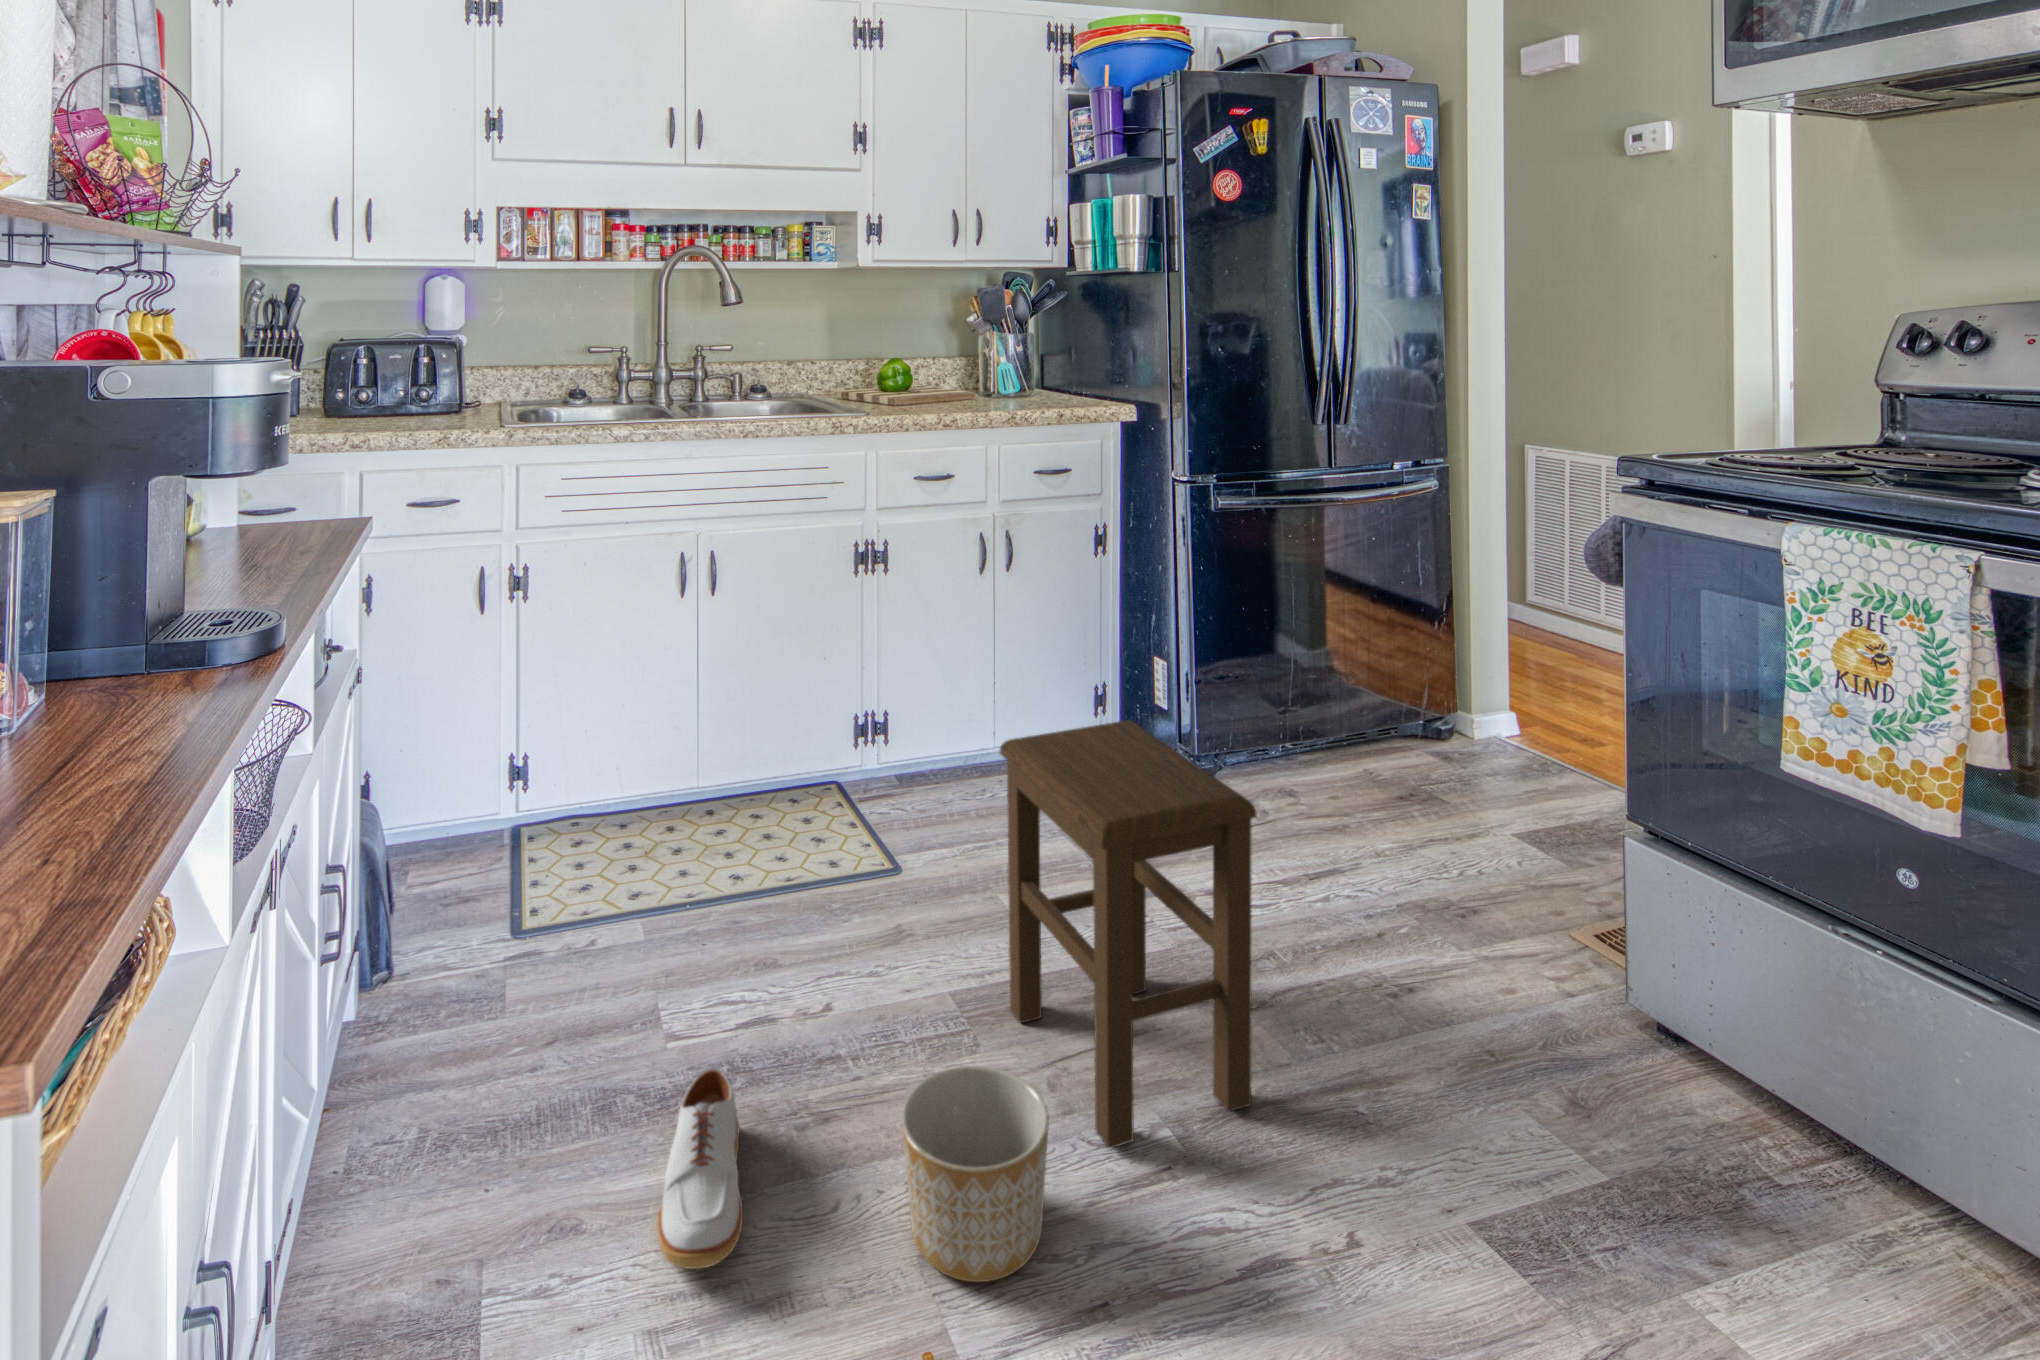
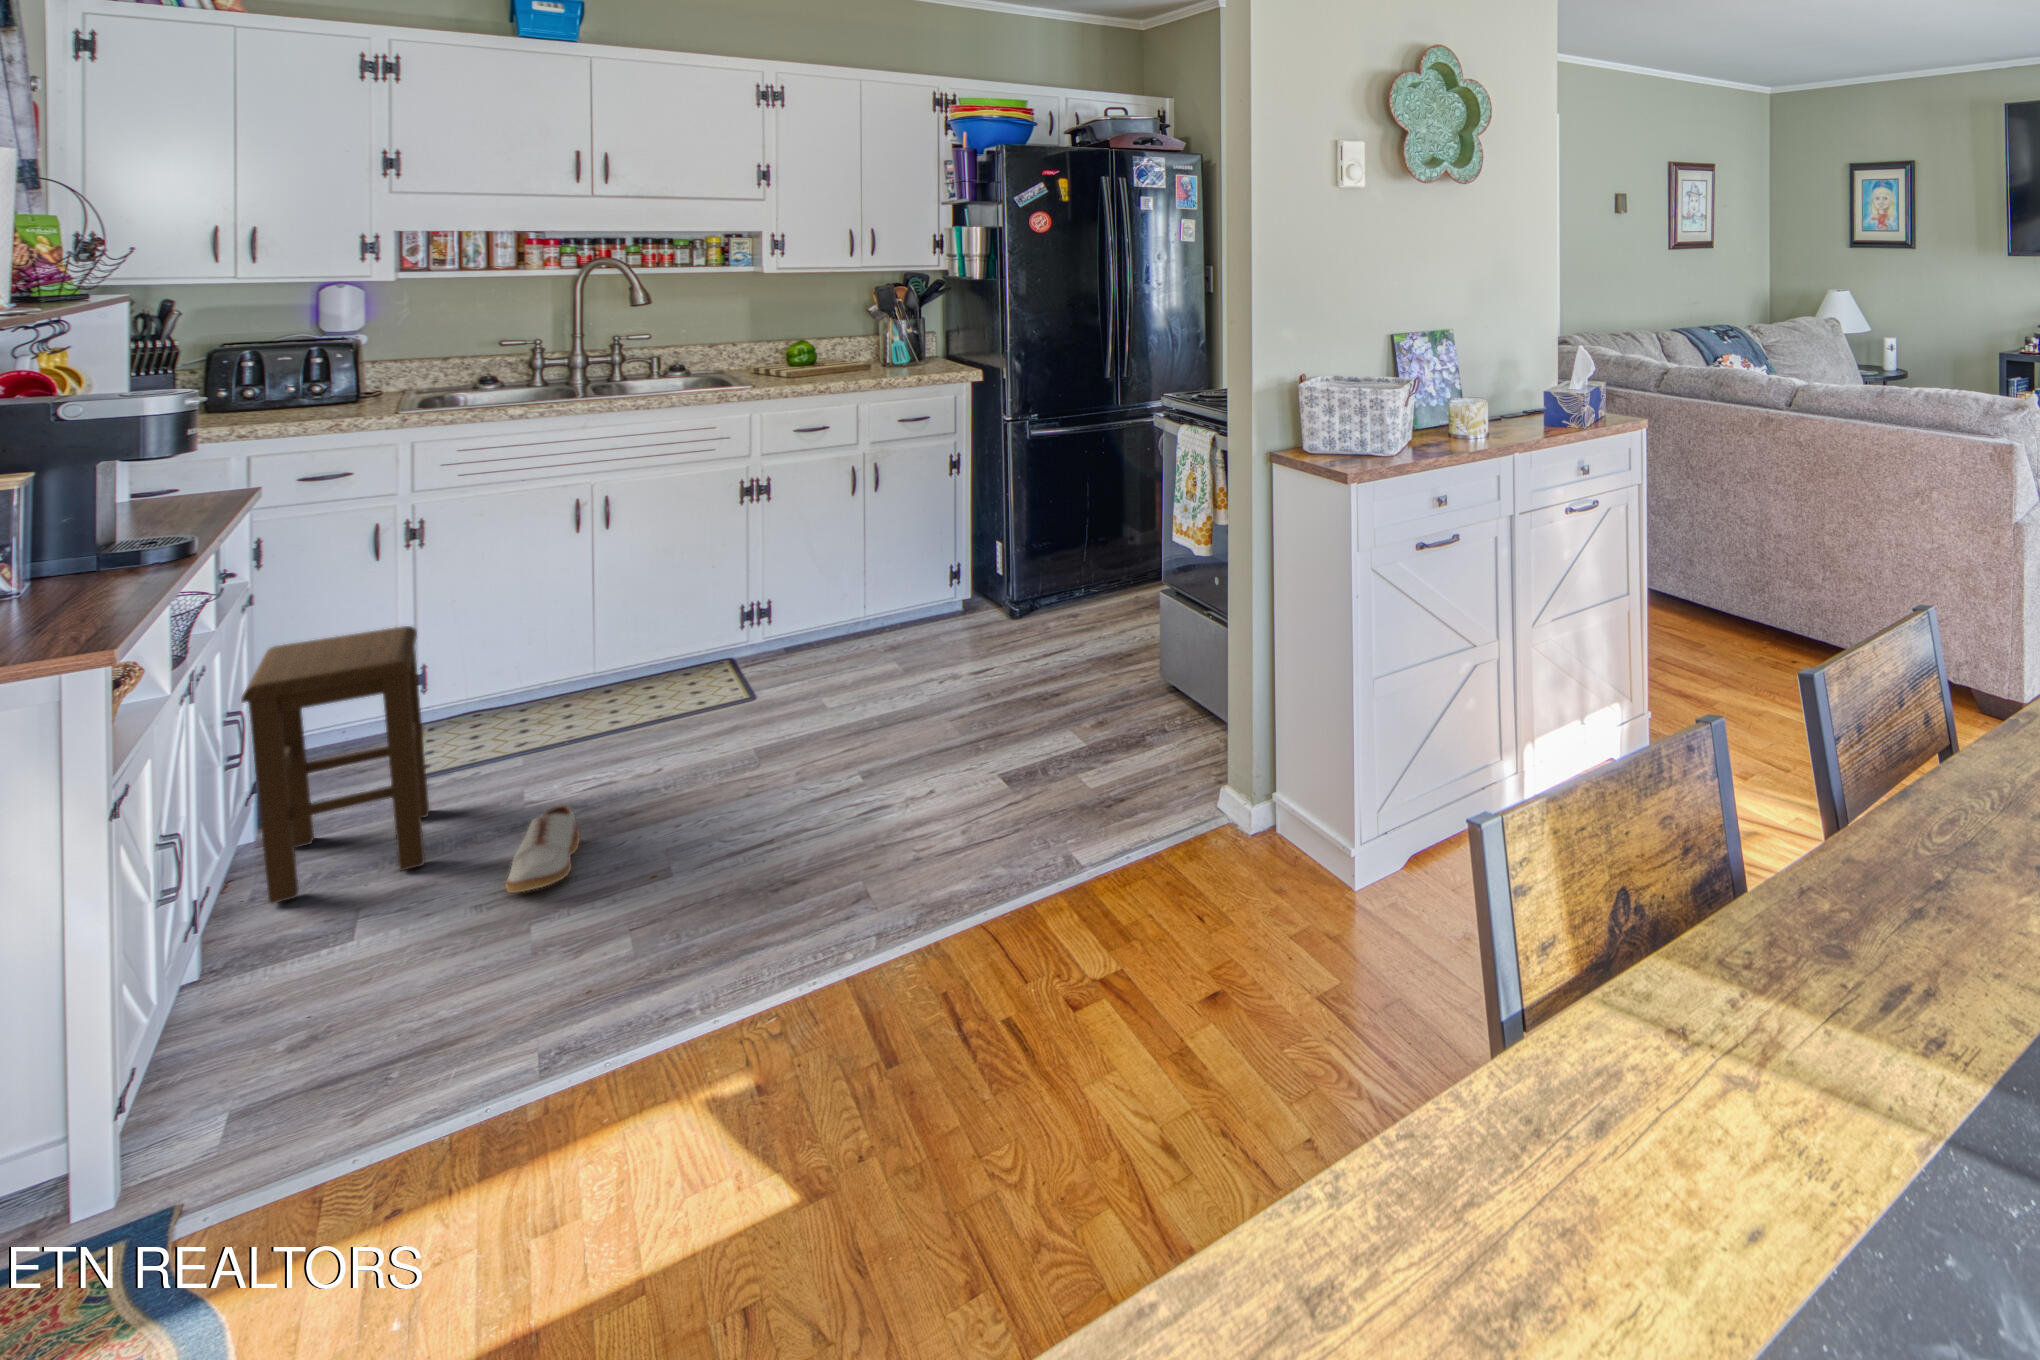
stool: present [1000,720,1257,1148] -> present [241,626,430,904]
planter: present [902,1066,1049,1282] -> none [676,768,776,871]

